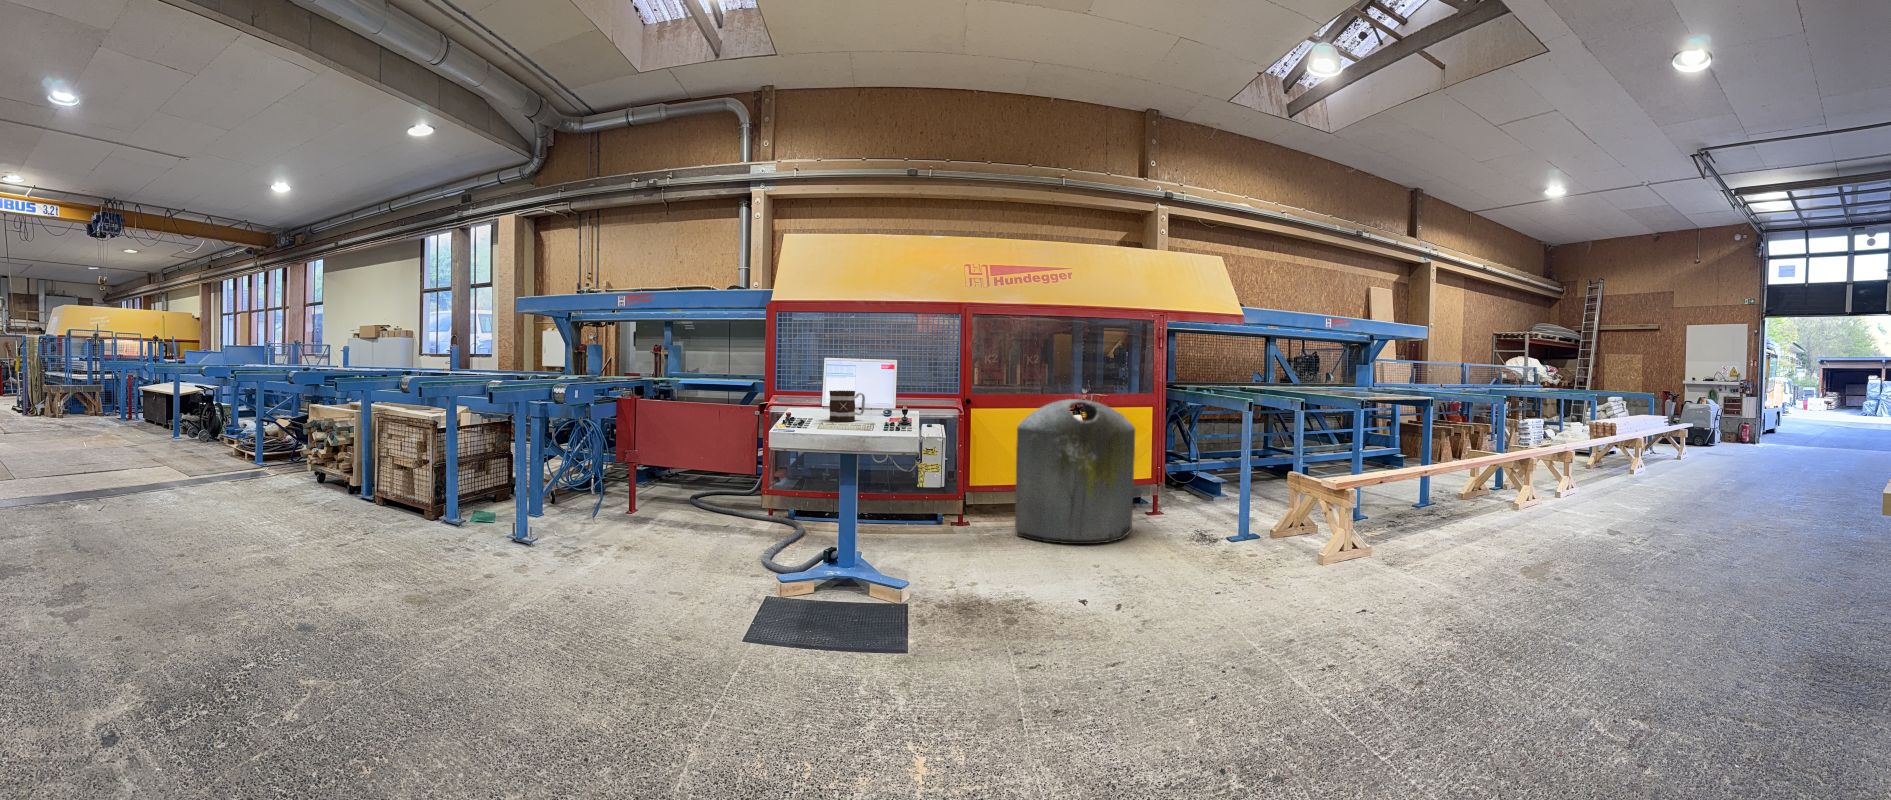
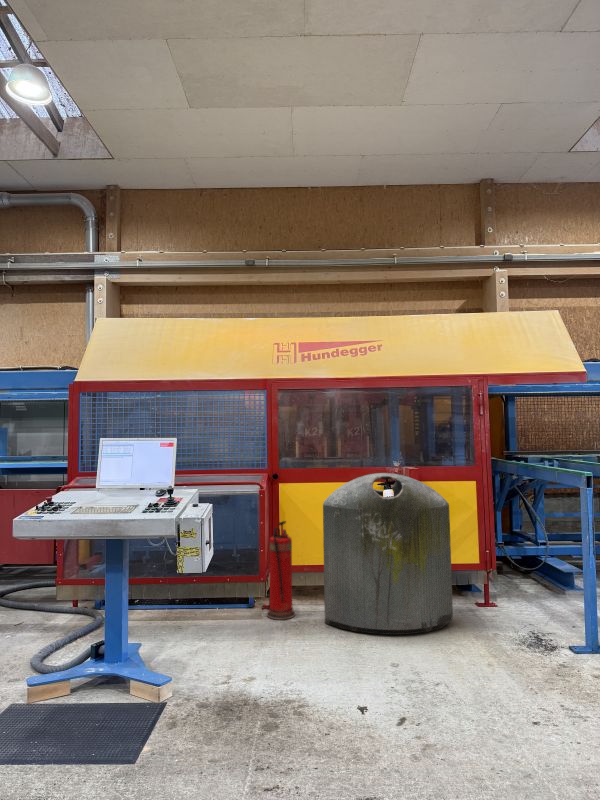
mug: present [829,391,865,422] -> none [90,473,131,506]
fire extinguisher: none [958,444,986,533] -> present [267,521,296,620]

